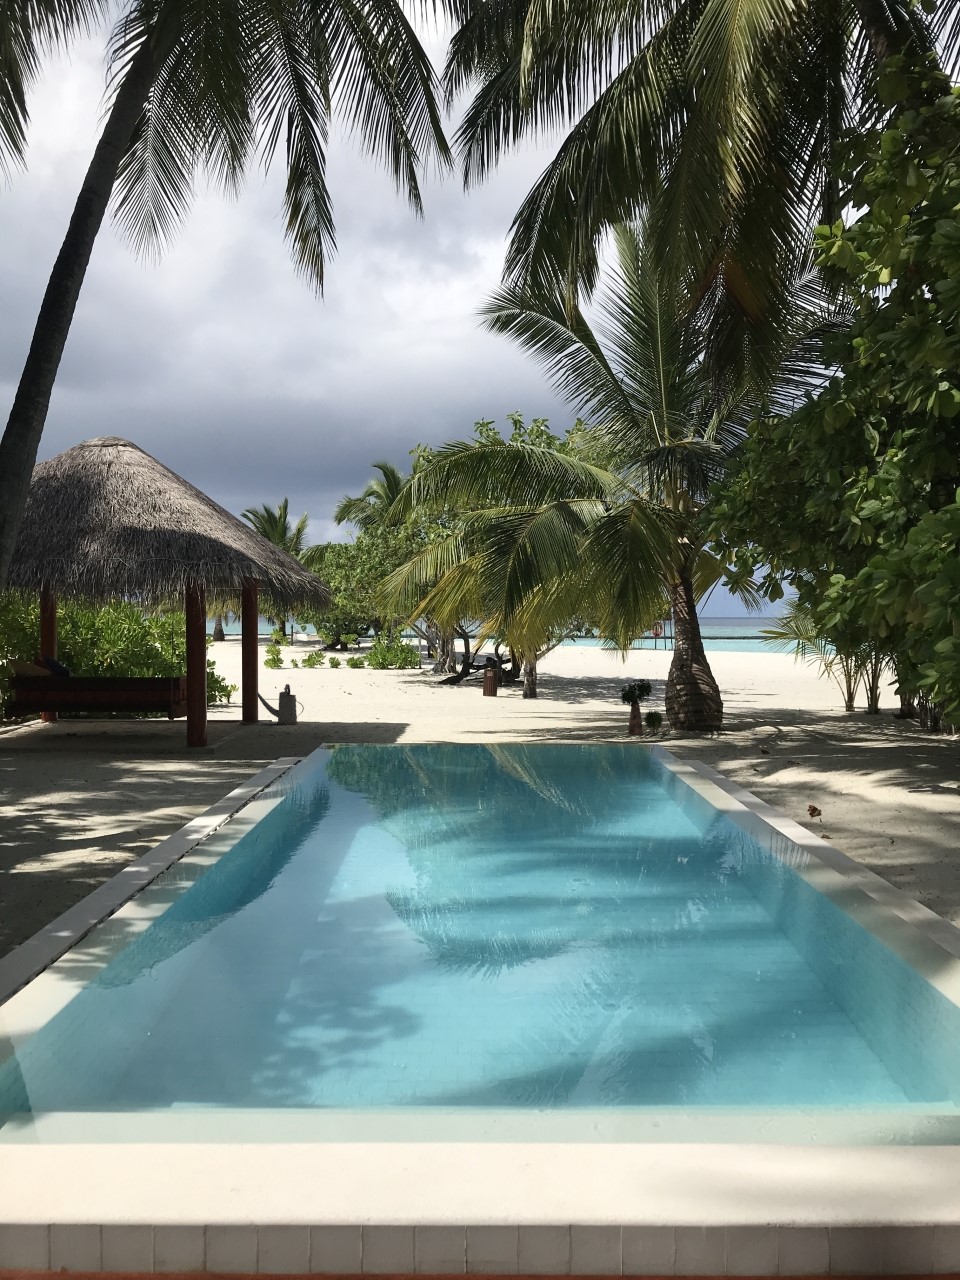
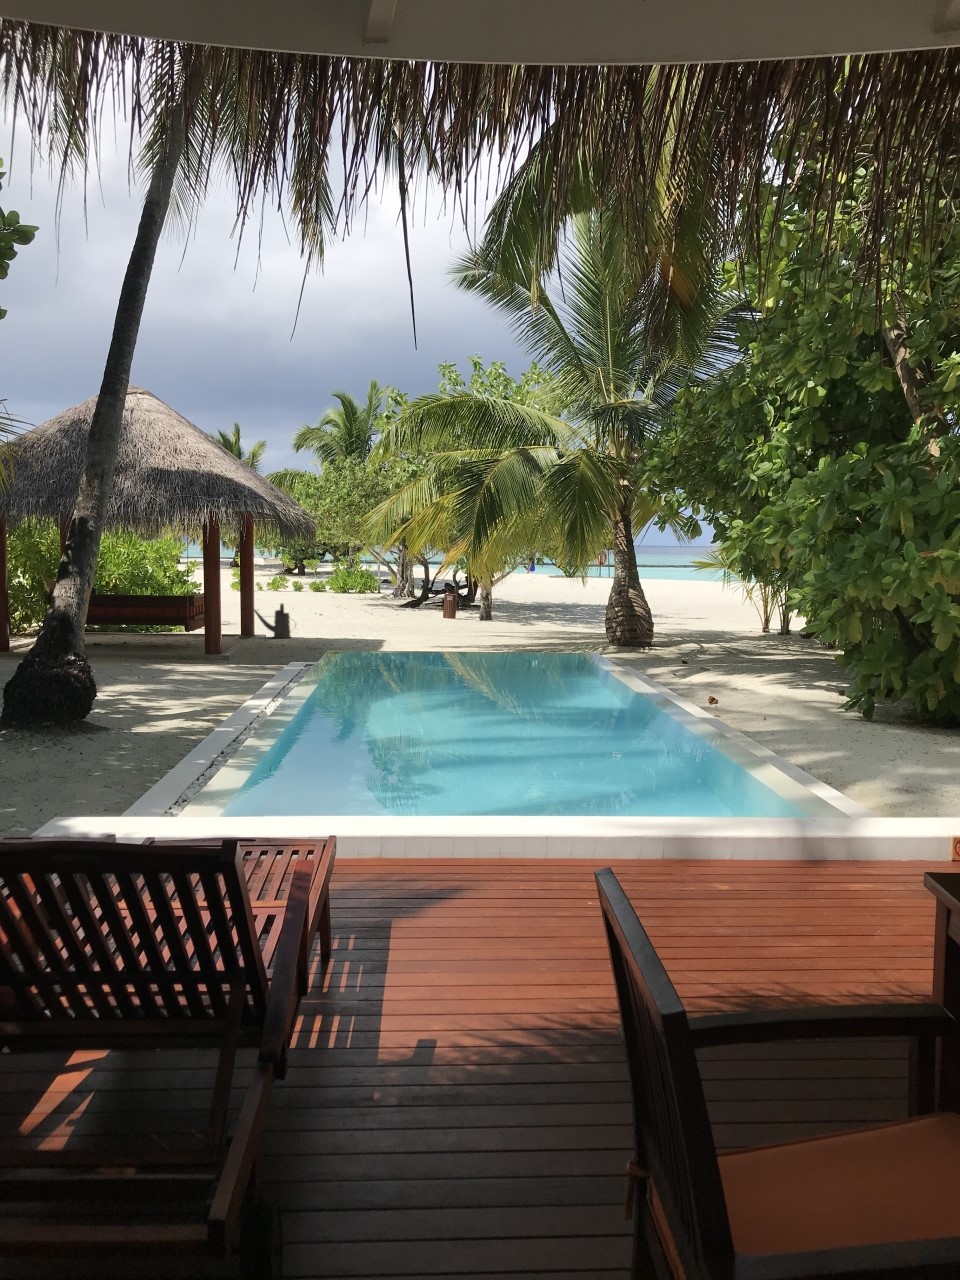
potted plant: present [621,679,663,735] -> none [569,600,605,648]

